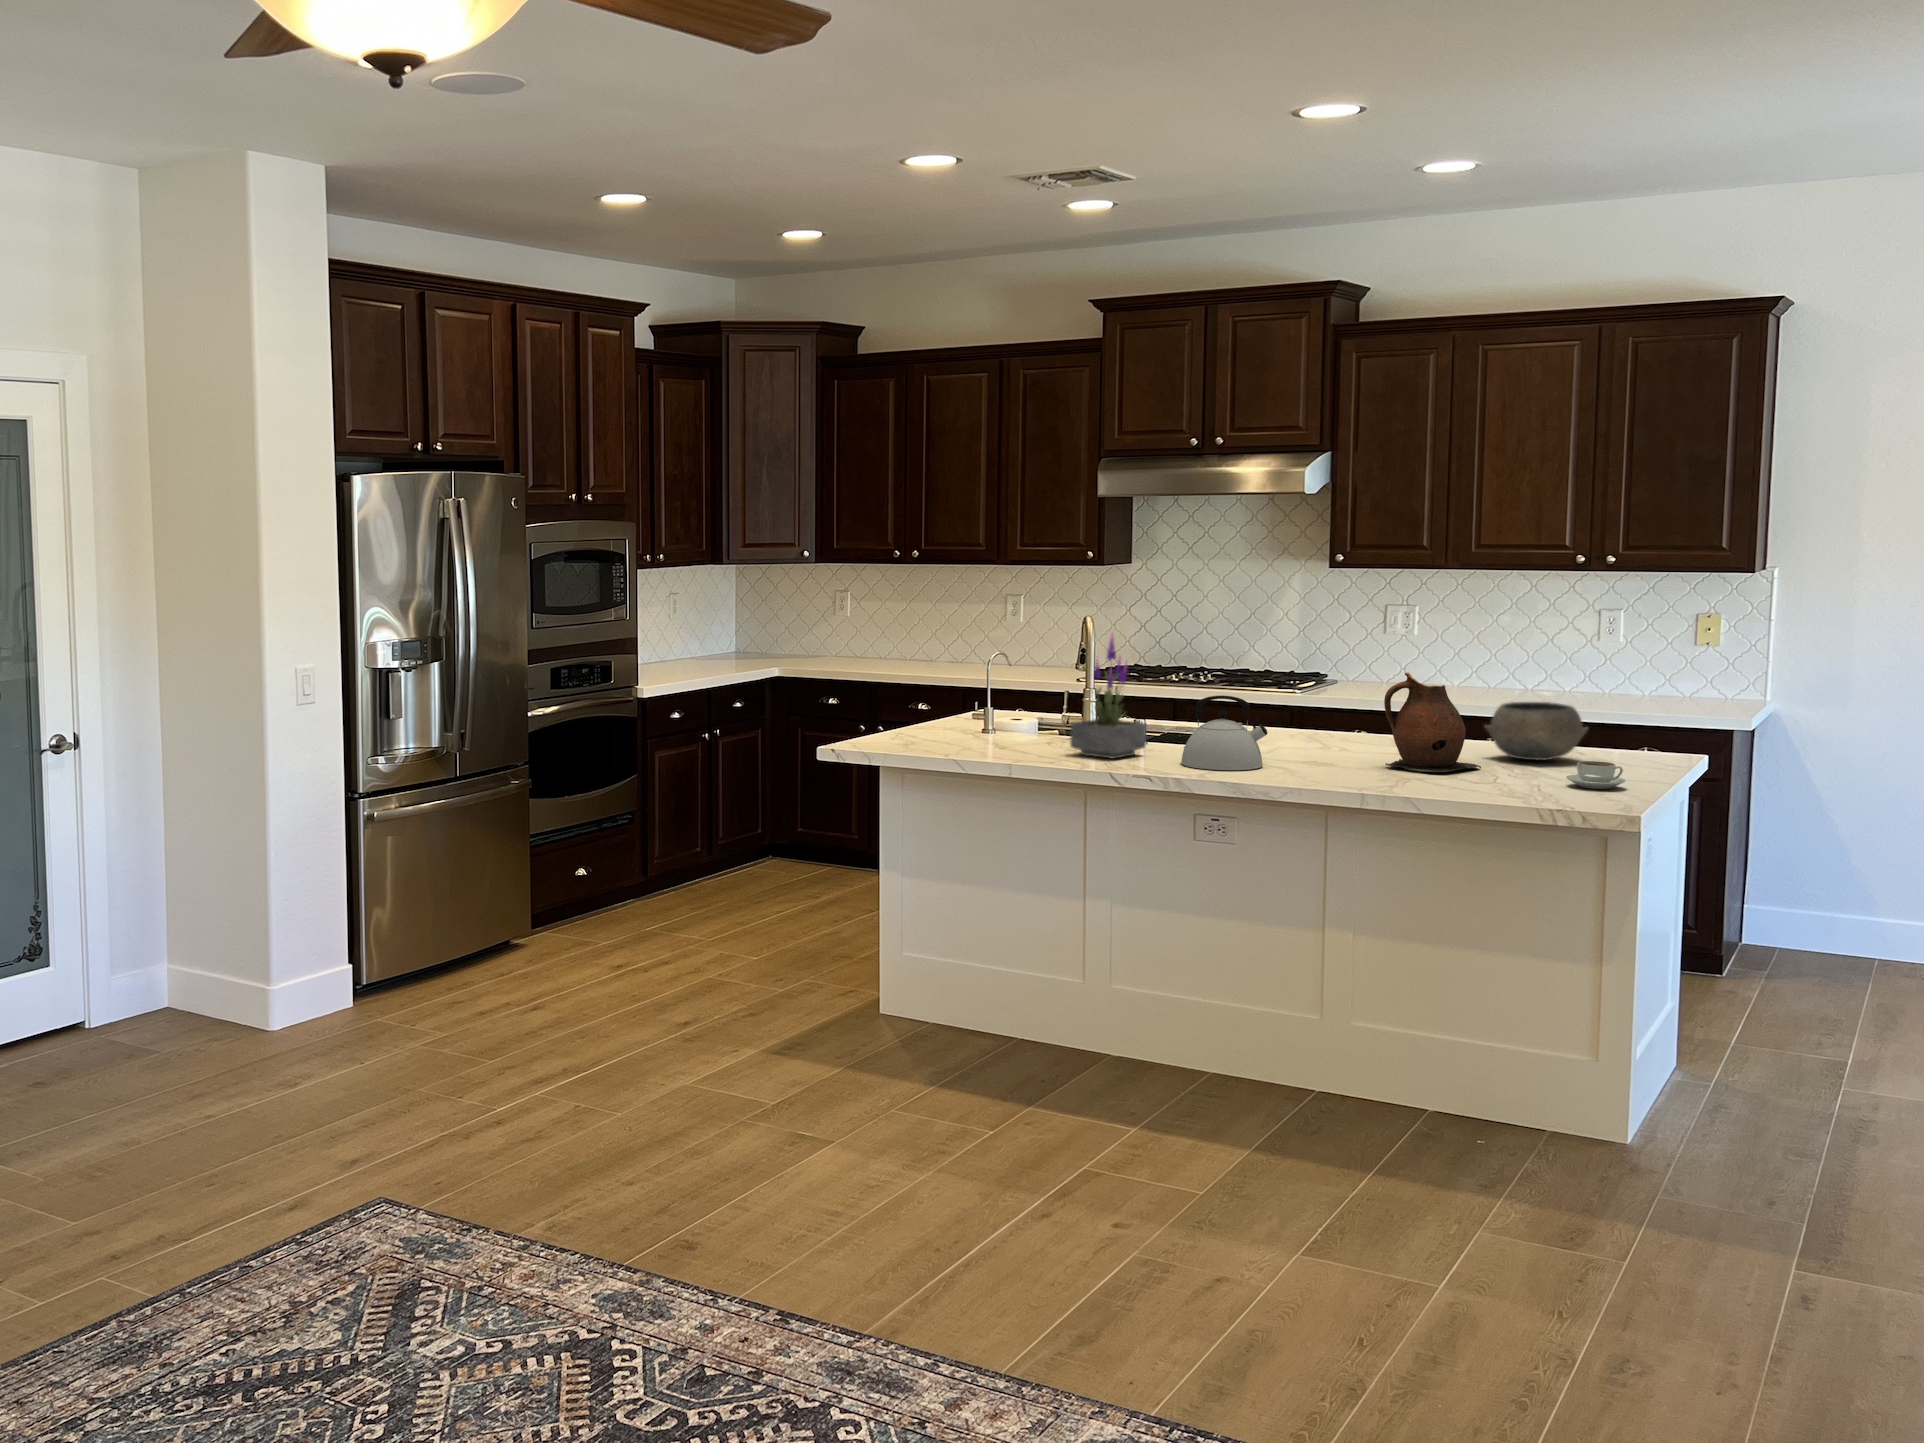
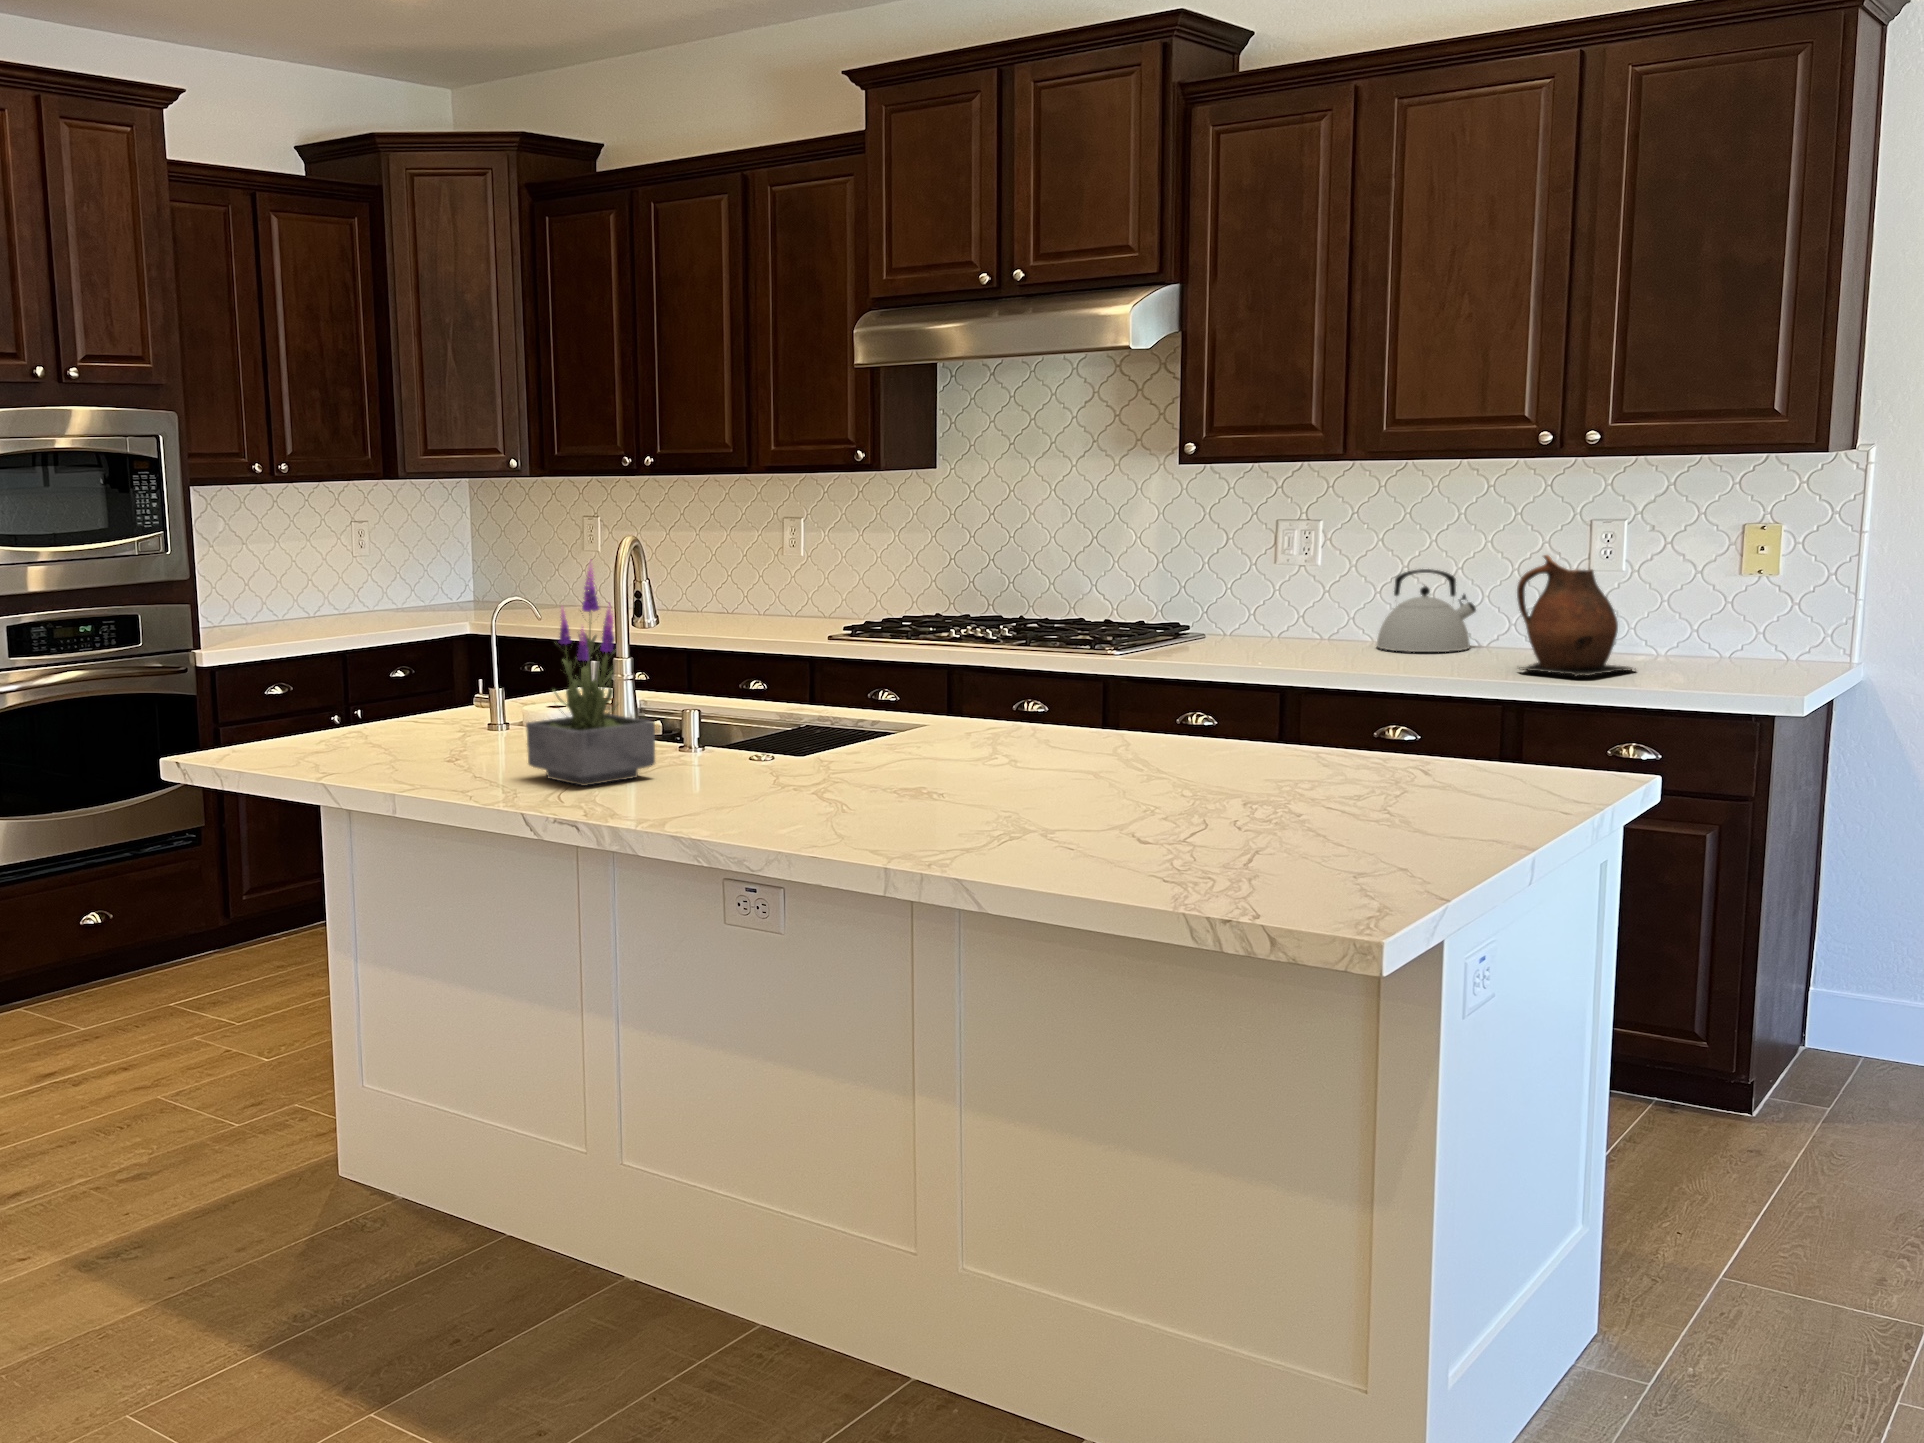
ceramic pitcher: present [1384,672,1481,773] -> present [1517,555,1632,676]
kettle: present [1181,696,1267,770] -> present [1376,569,1476,652]
bowl: present [1485,702,1588,760] -> none [1243,679,1425,787]
coffee cup: present [1566,761,1626,789] -> none [1317,800,1427,857]

